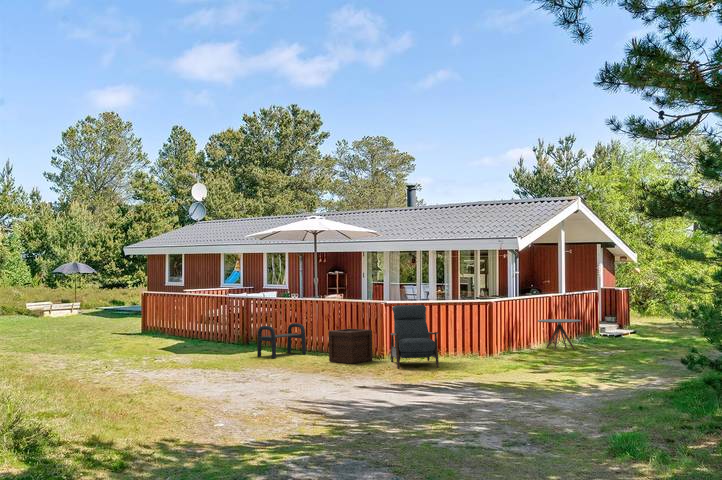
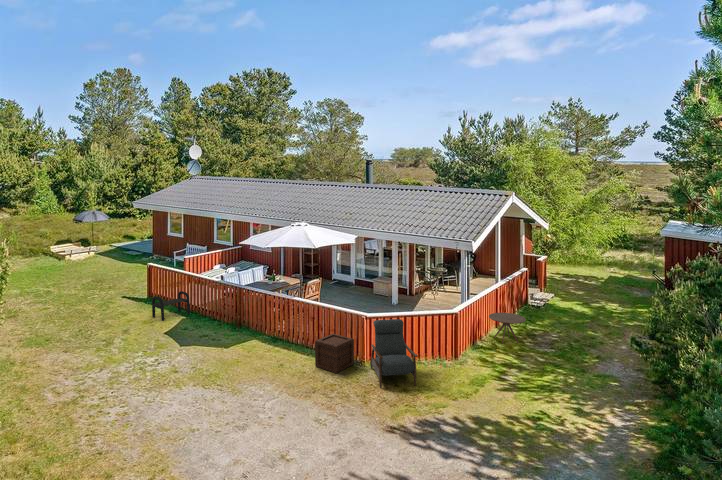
bench: present [257,323,306,358] -> present [152,291,190,321]

